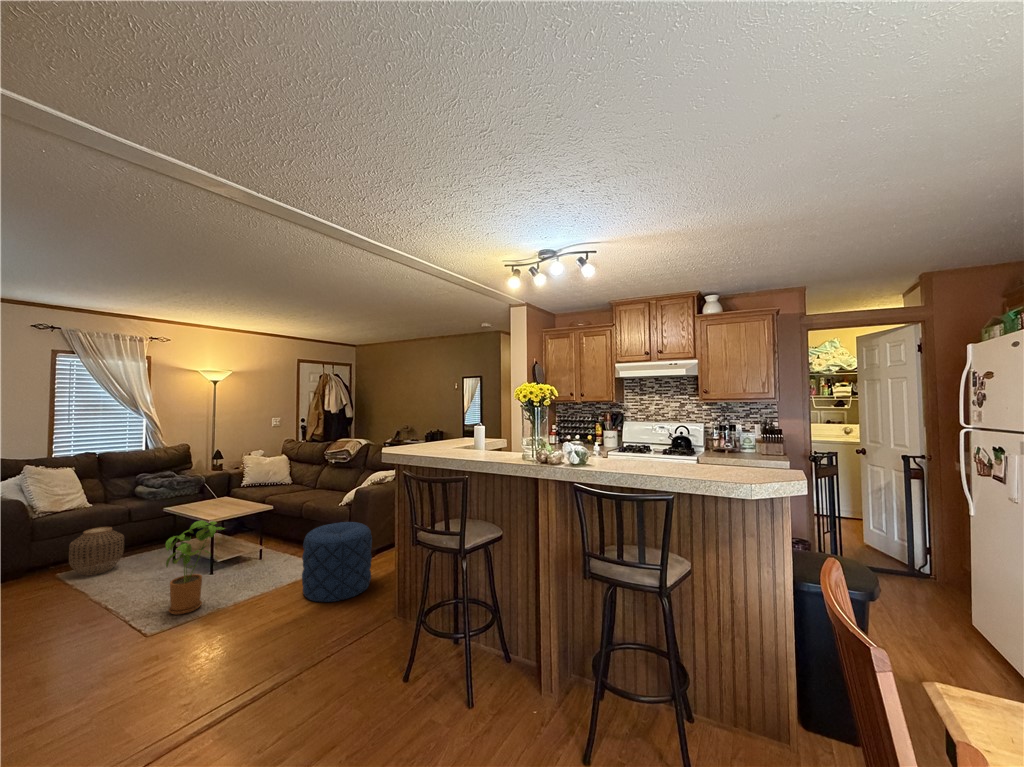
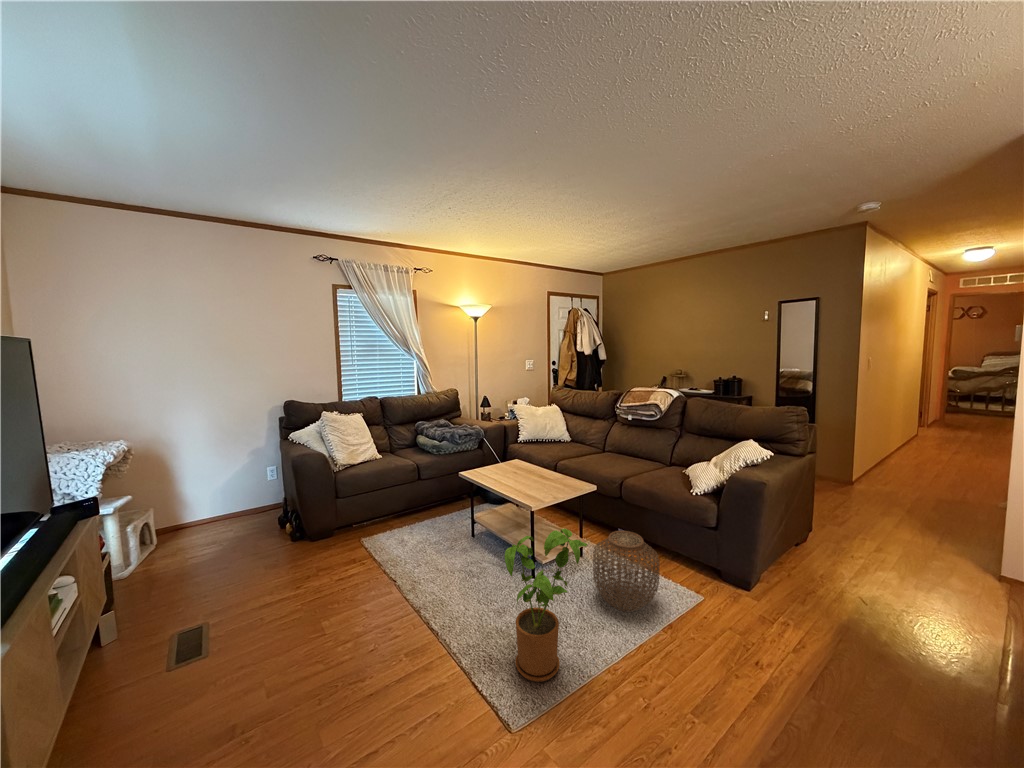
pouf: present [302,522,372,602] -> none [708,544,858,722]
woven basket: present [69,527,124,576] -> present [593,531,659,612]

